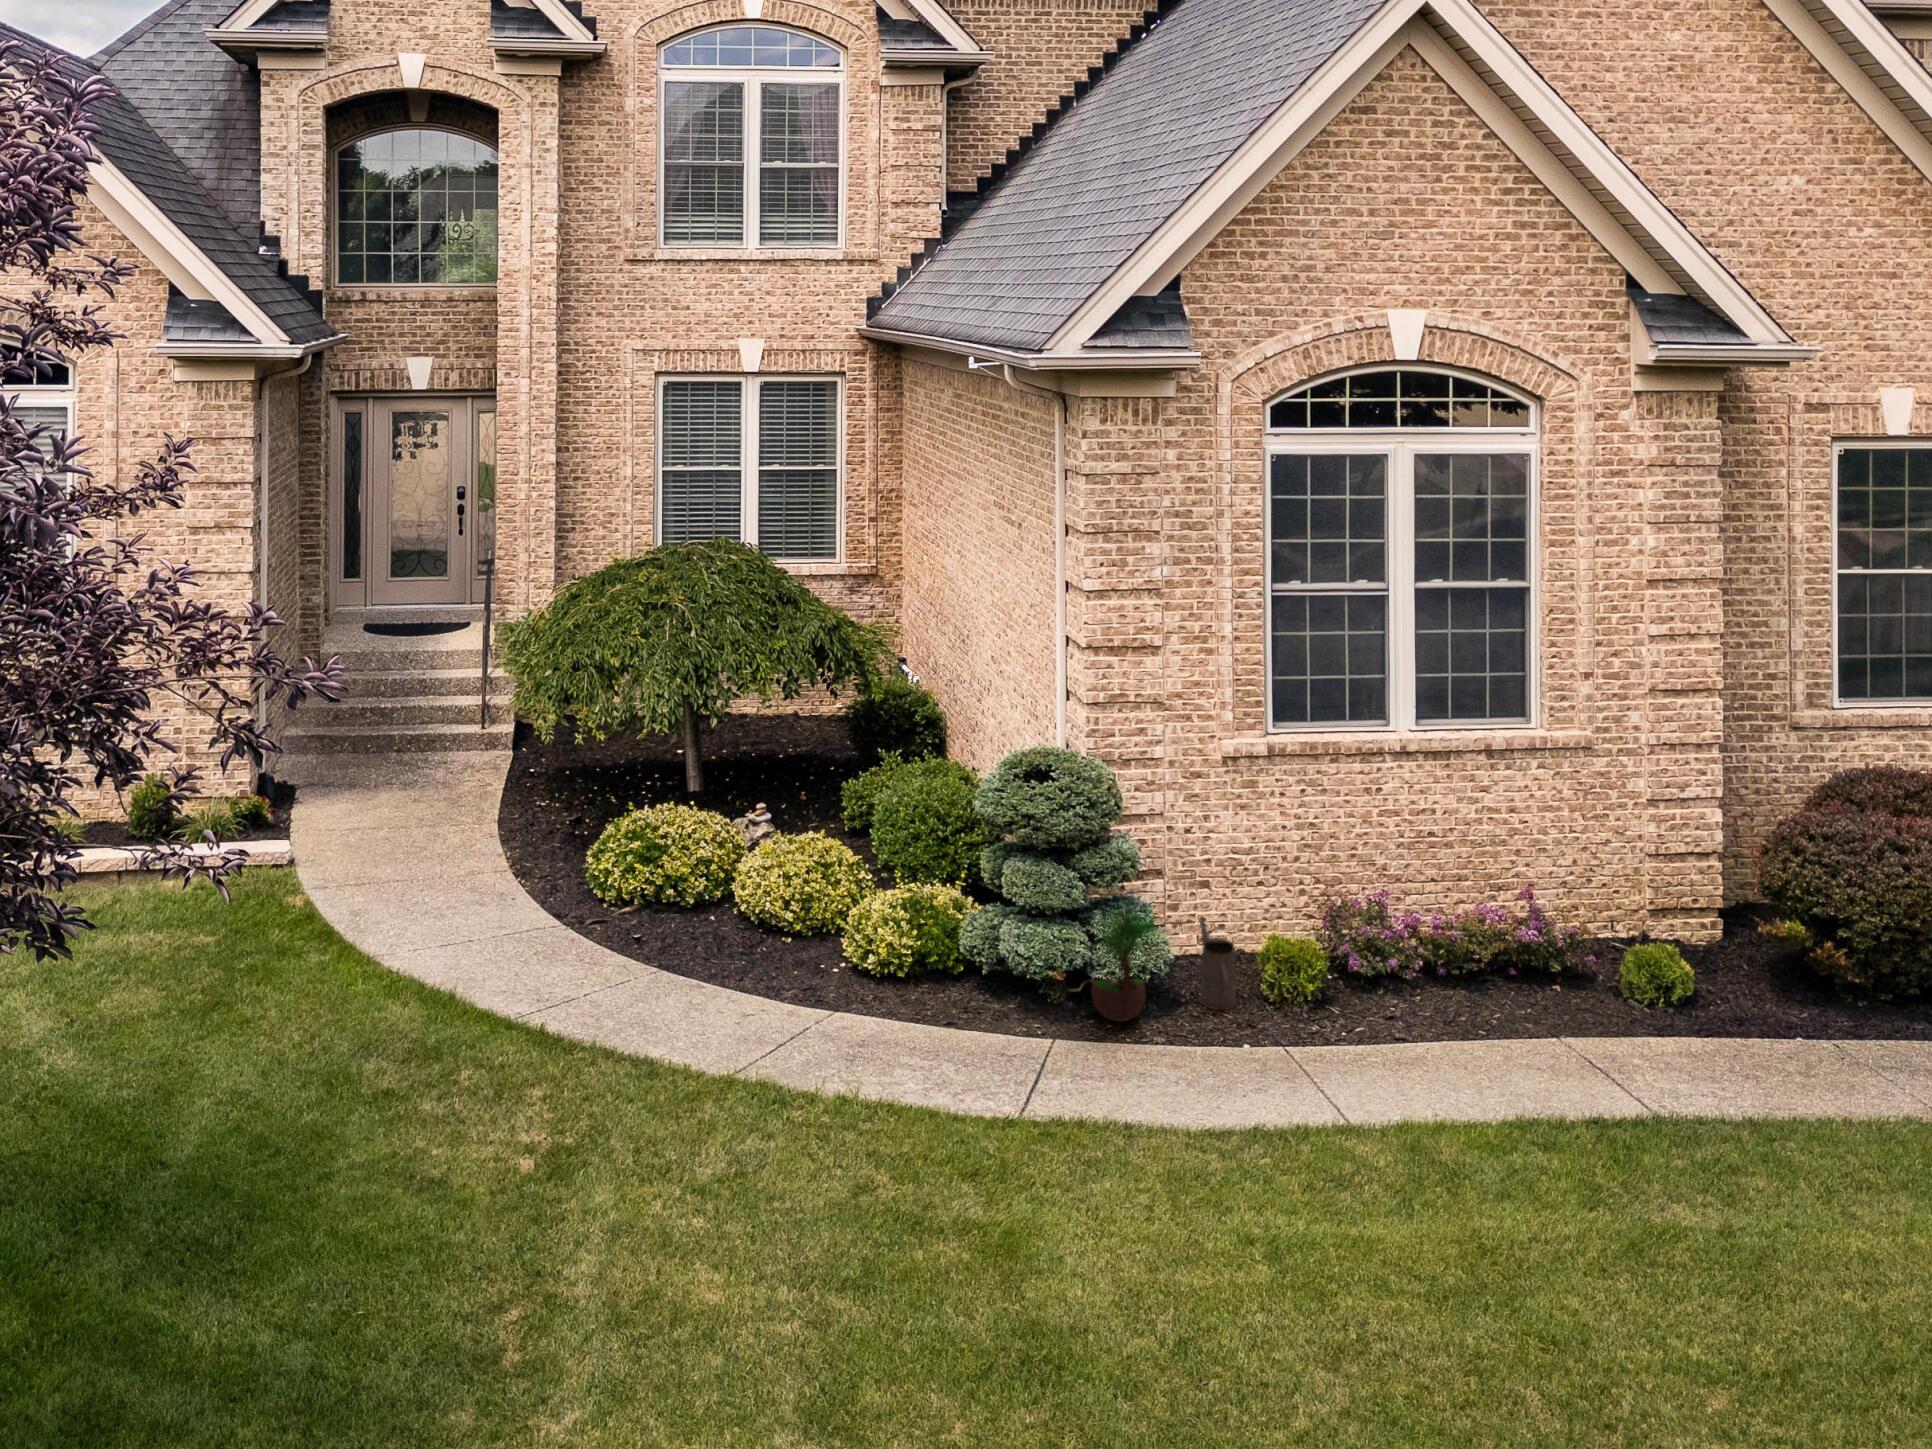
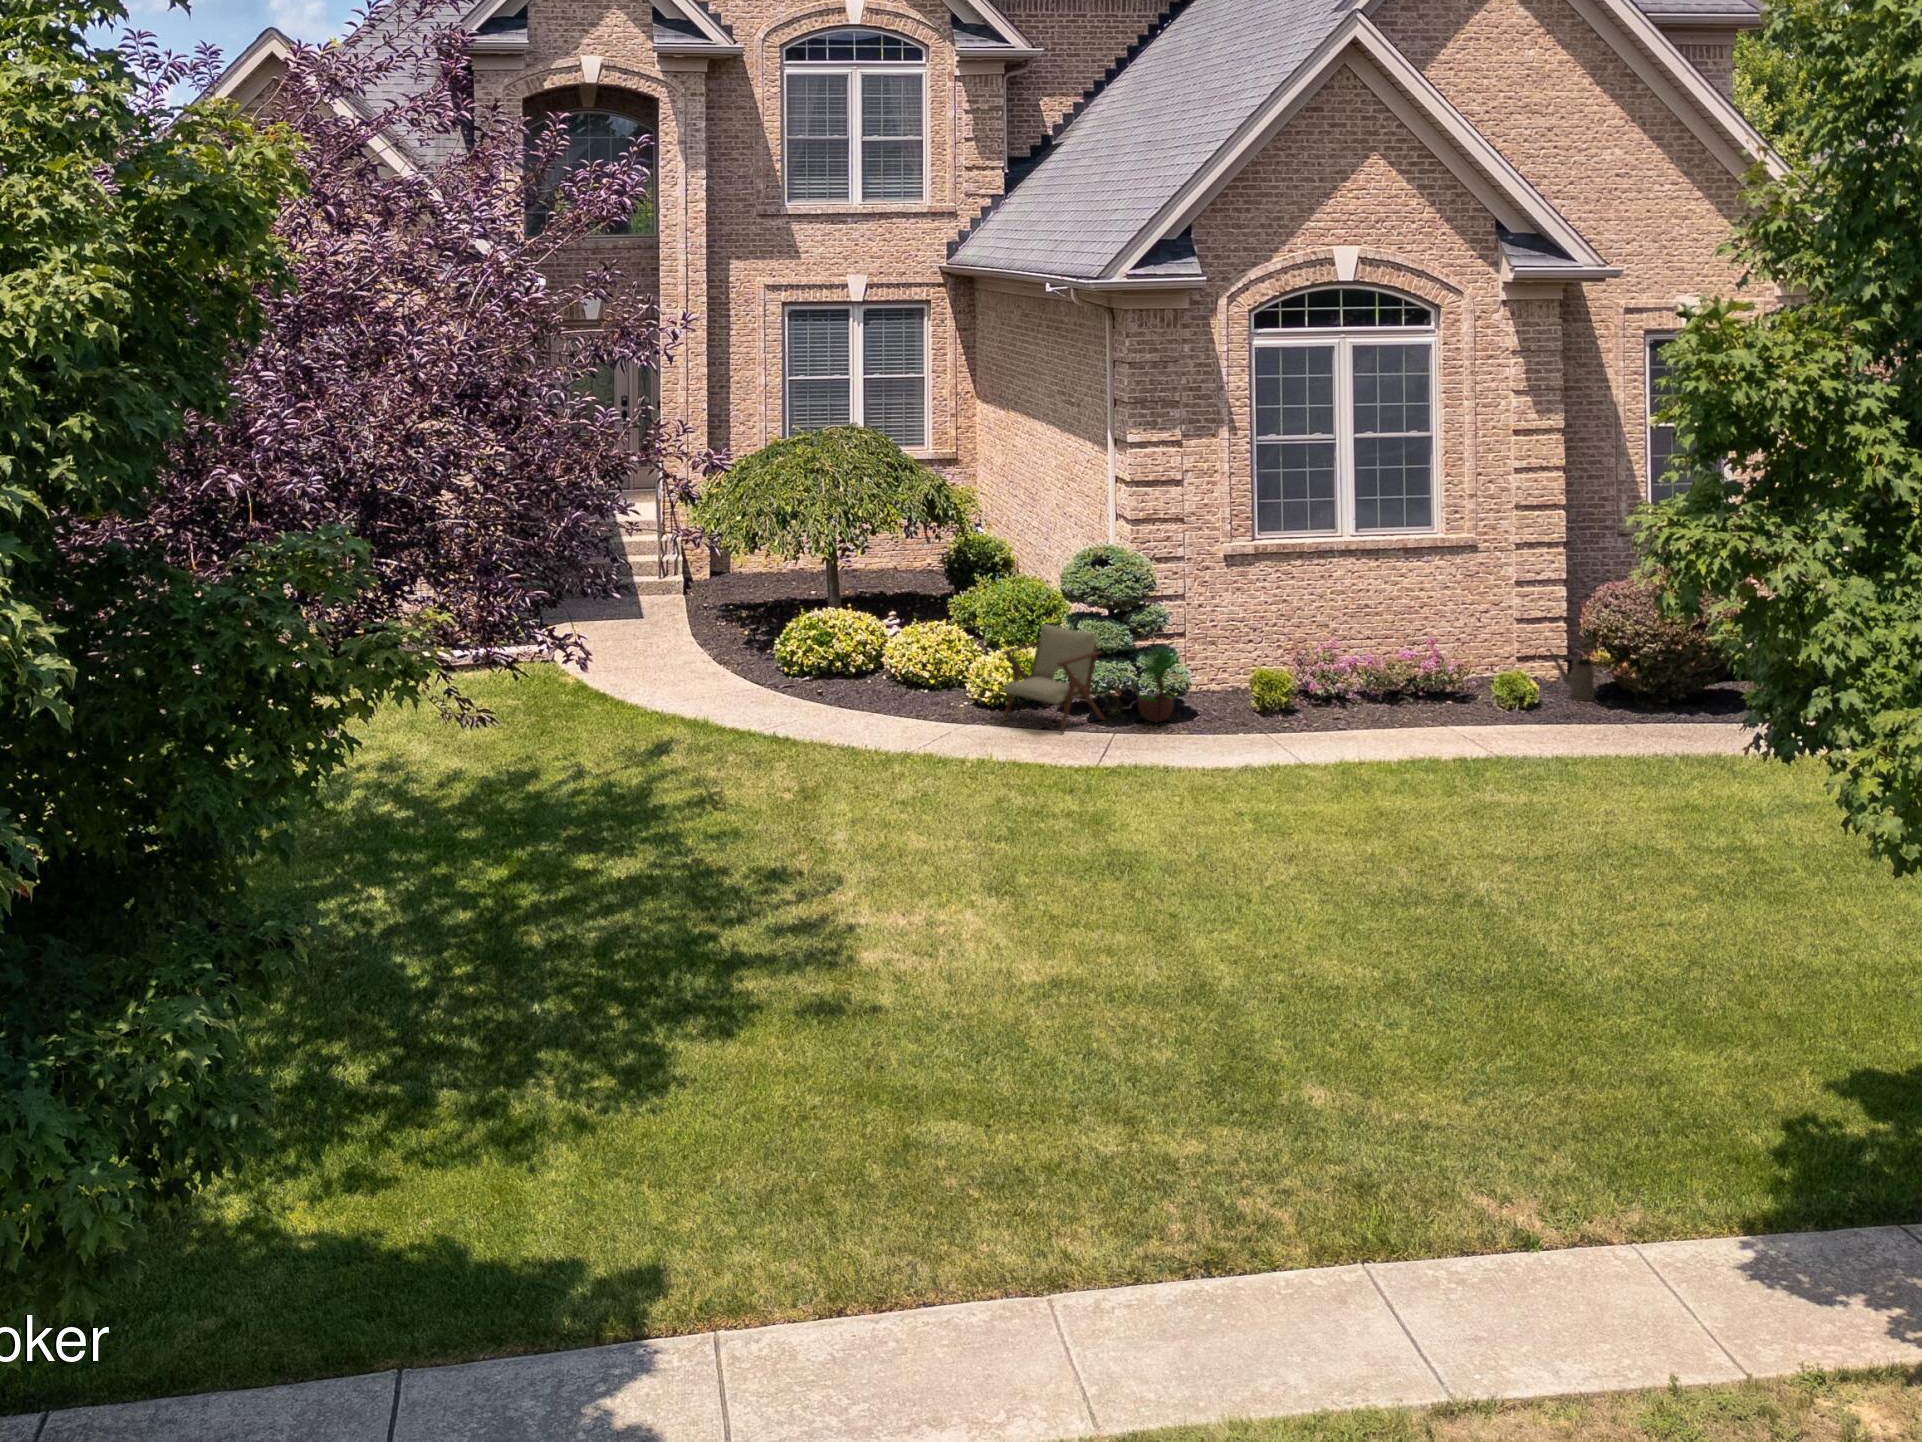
lounge chair: none [888,859,1043,1046] -> present [1002,624,1104,734]
watering can: present [1198,917,1237,1010] -> present [1550,650,1600,701]

